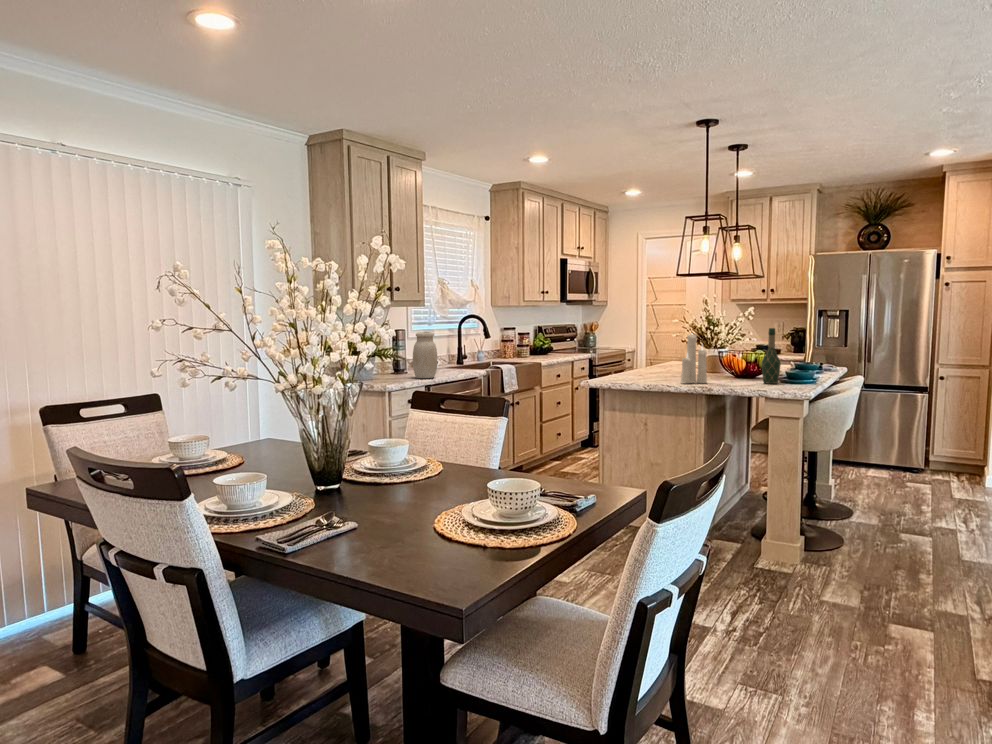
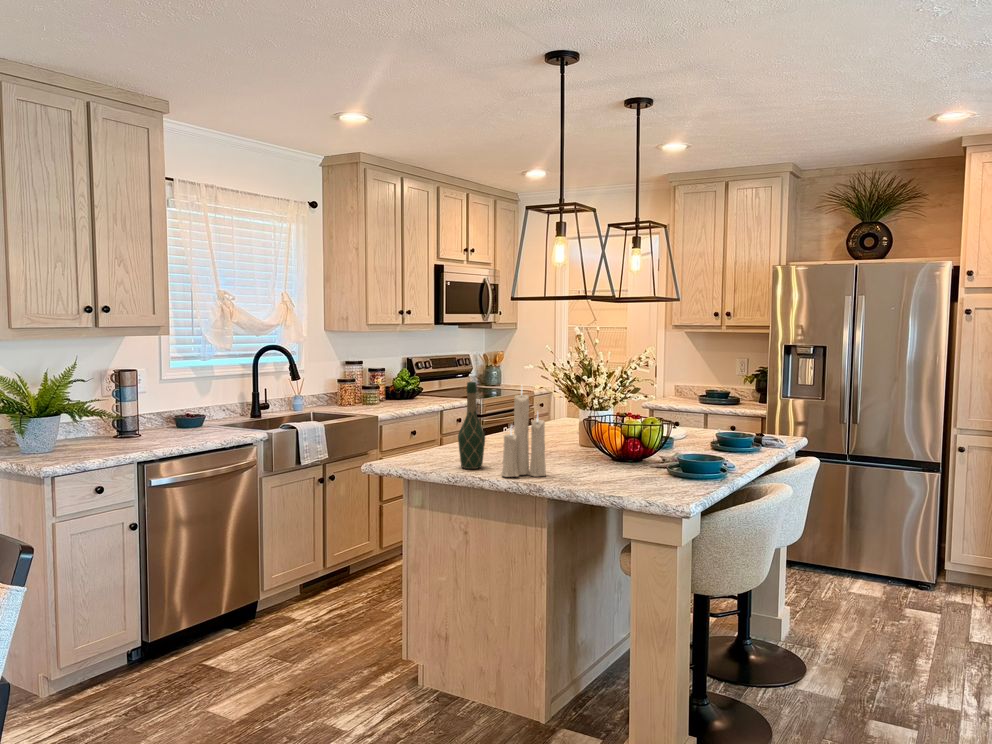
wine bottle: present [762,328,781,384] -> present [458,382,485,469]
jar: present [413,332,437,378] -> none [118,377,161,451]

